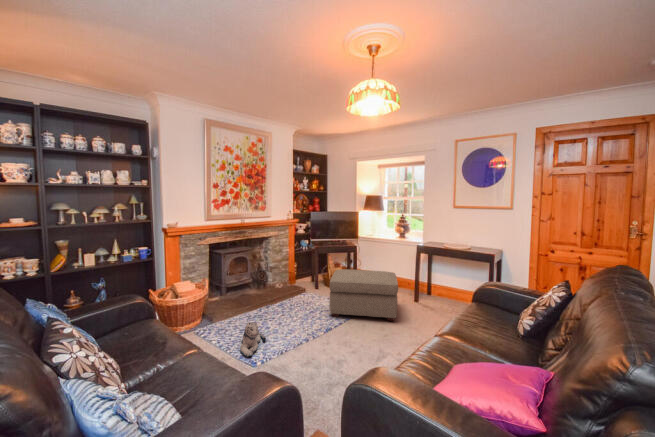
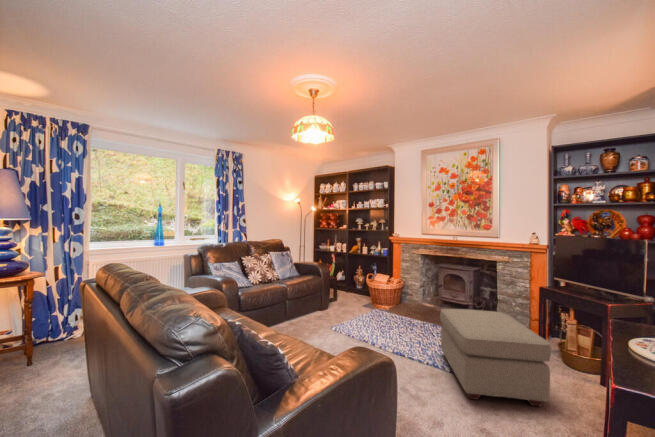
plush toy: present [240,322,266,357] -> none [341,305,378,328]

